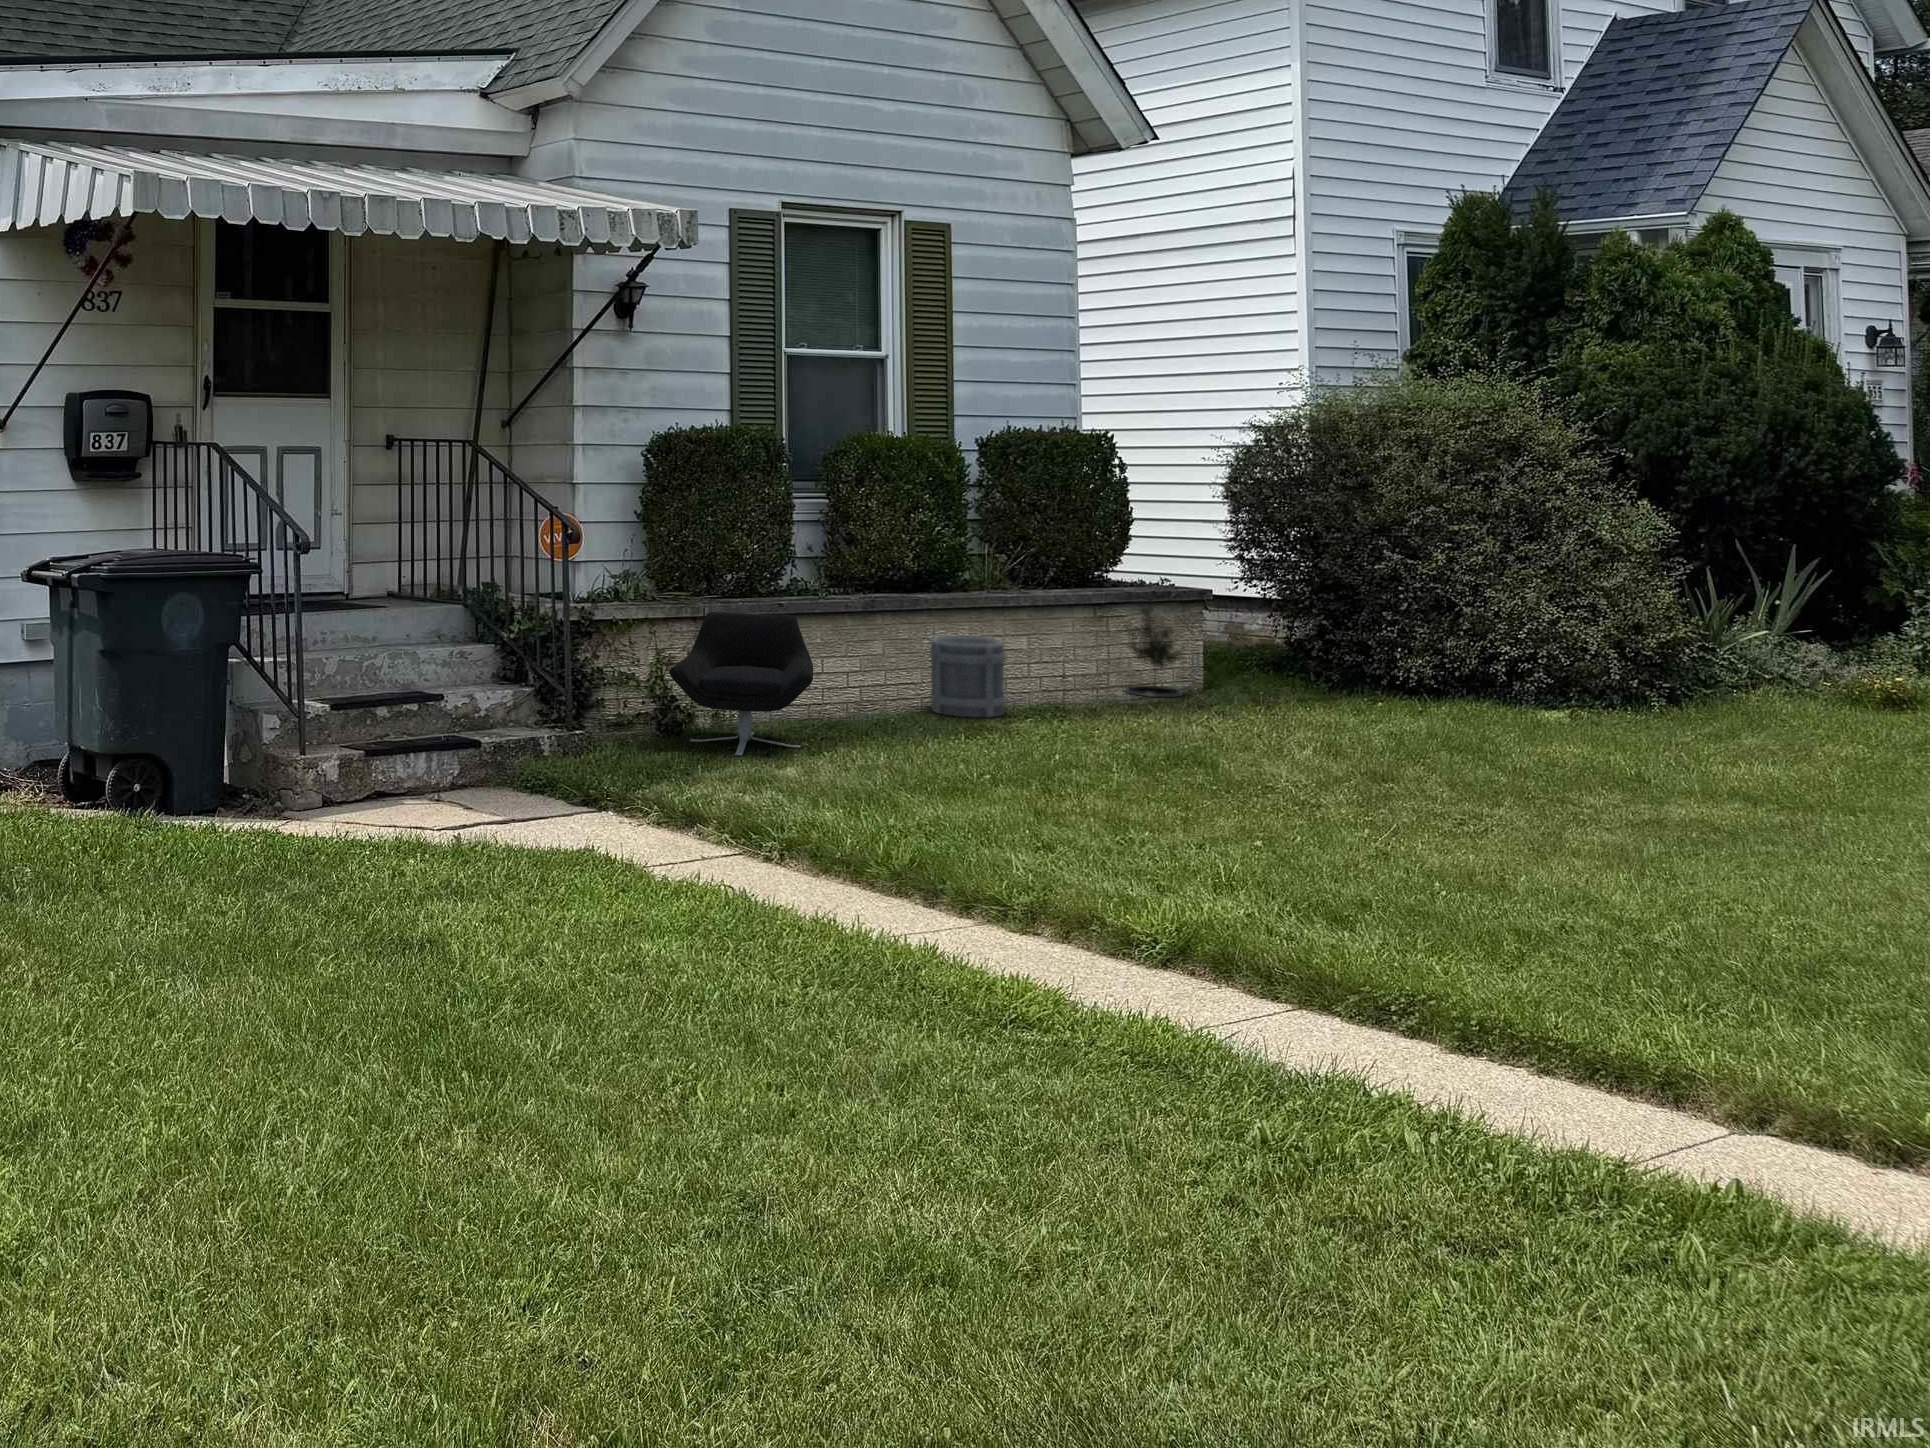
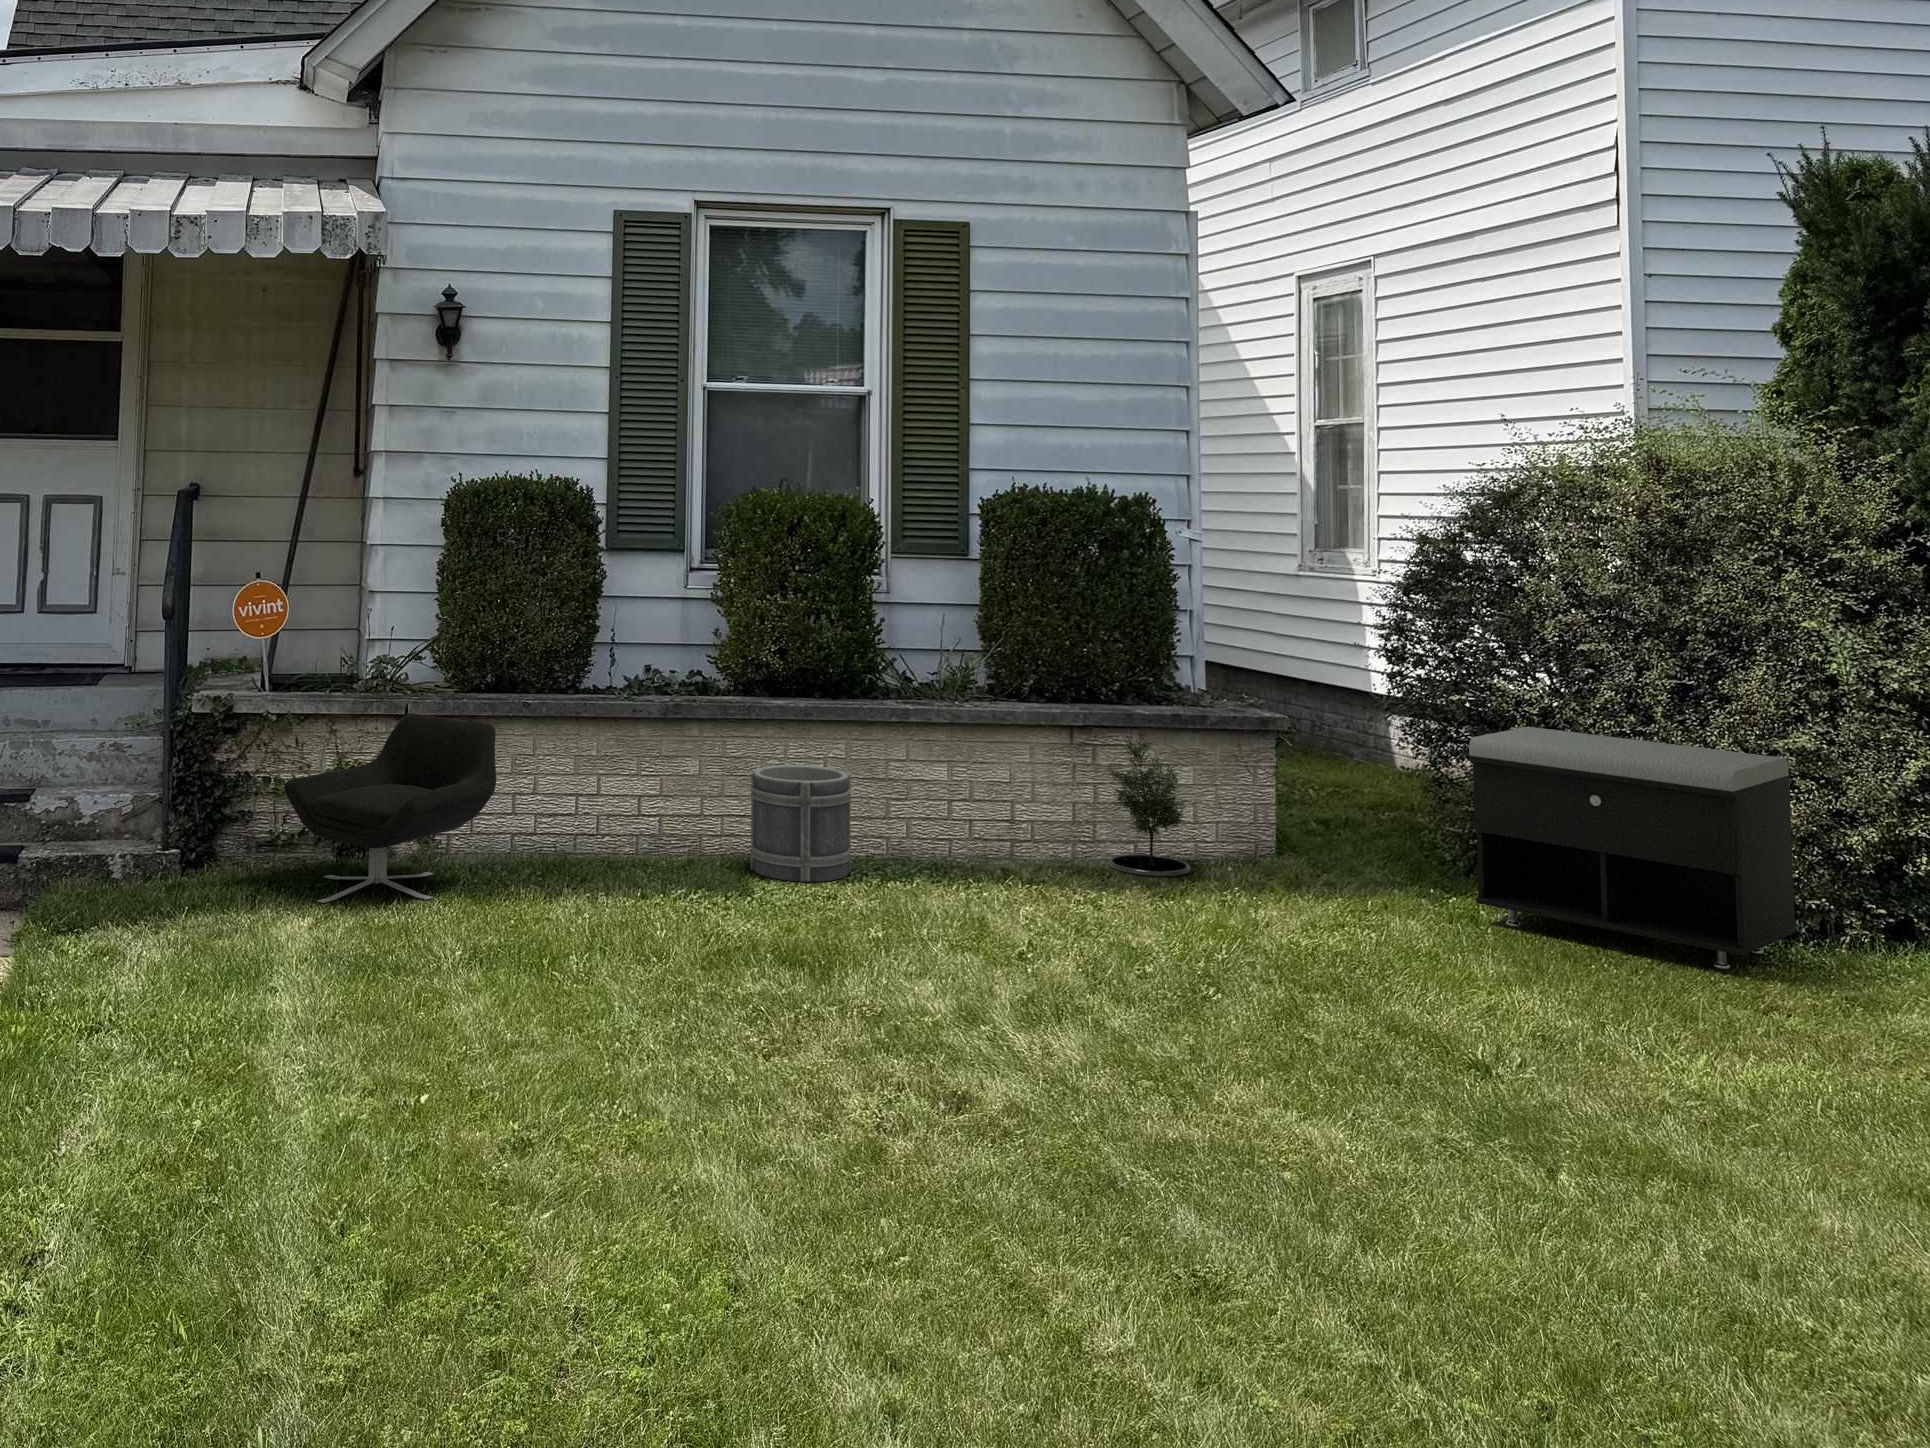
storage bench: none [1387,580,1570,718] -> present [1469,727,1795,969]

